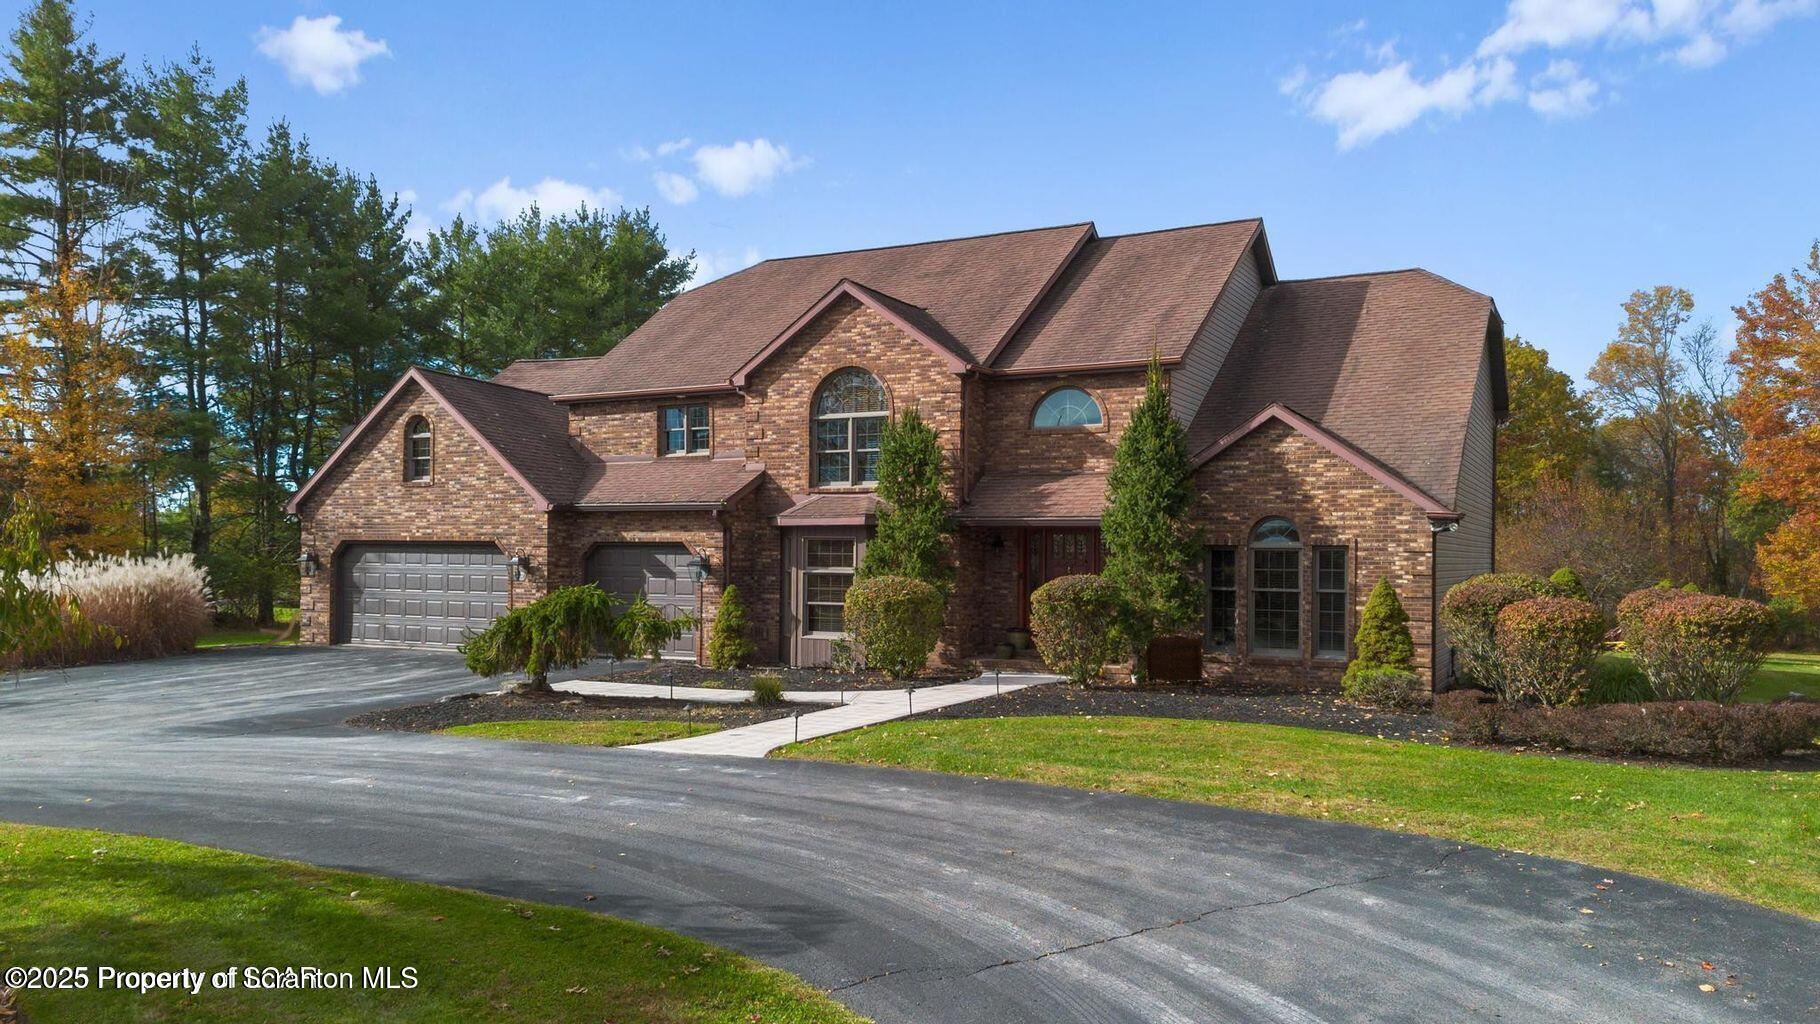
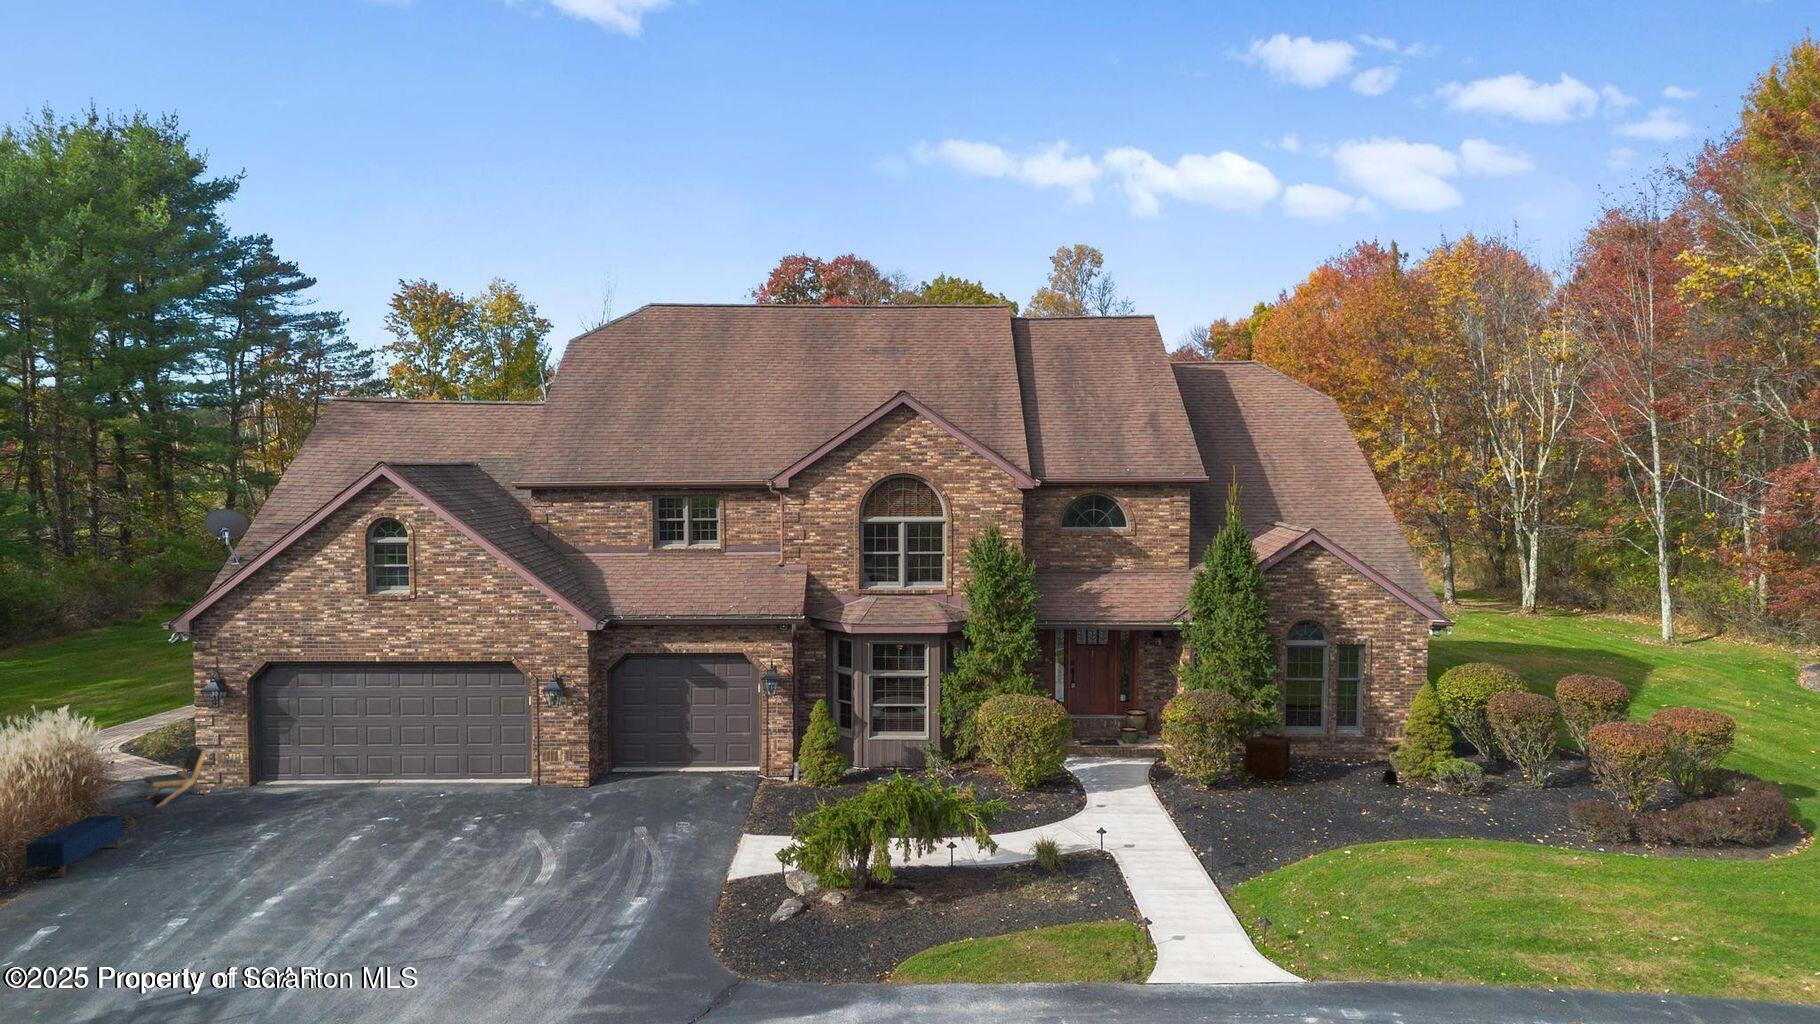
bench: none [151,632,217,662] -> present [26,816,123,878]
potted plant: present [1470,653,1500,703] -> present [1379,745,1403,784]

